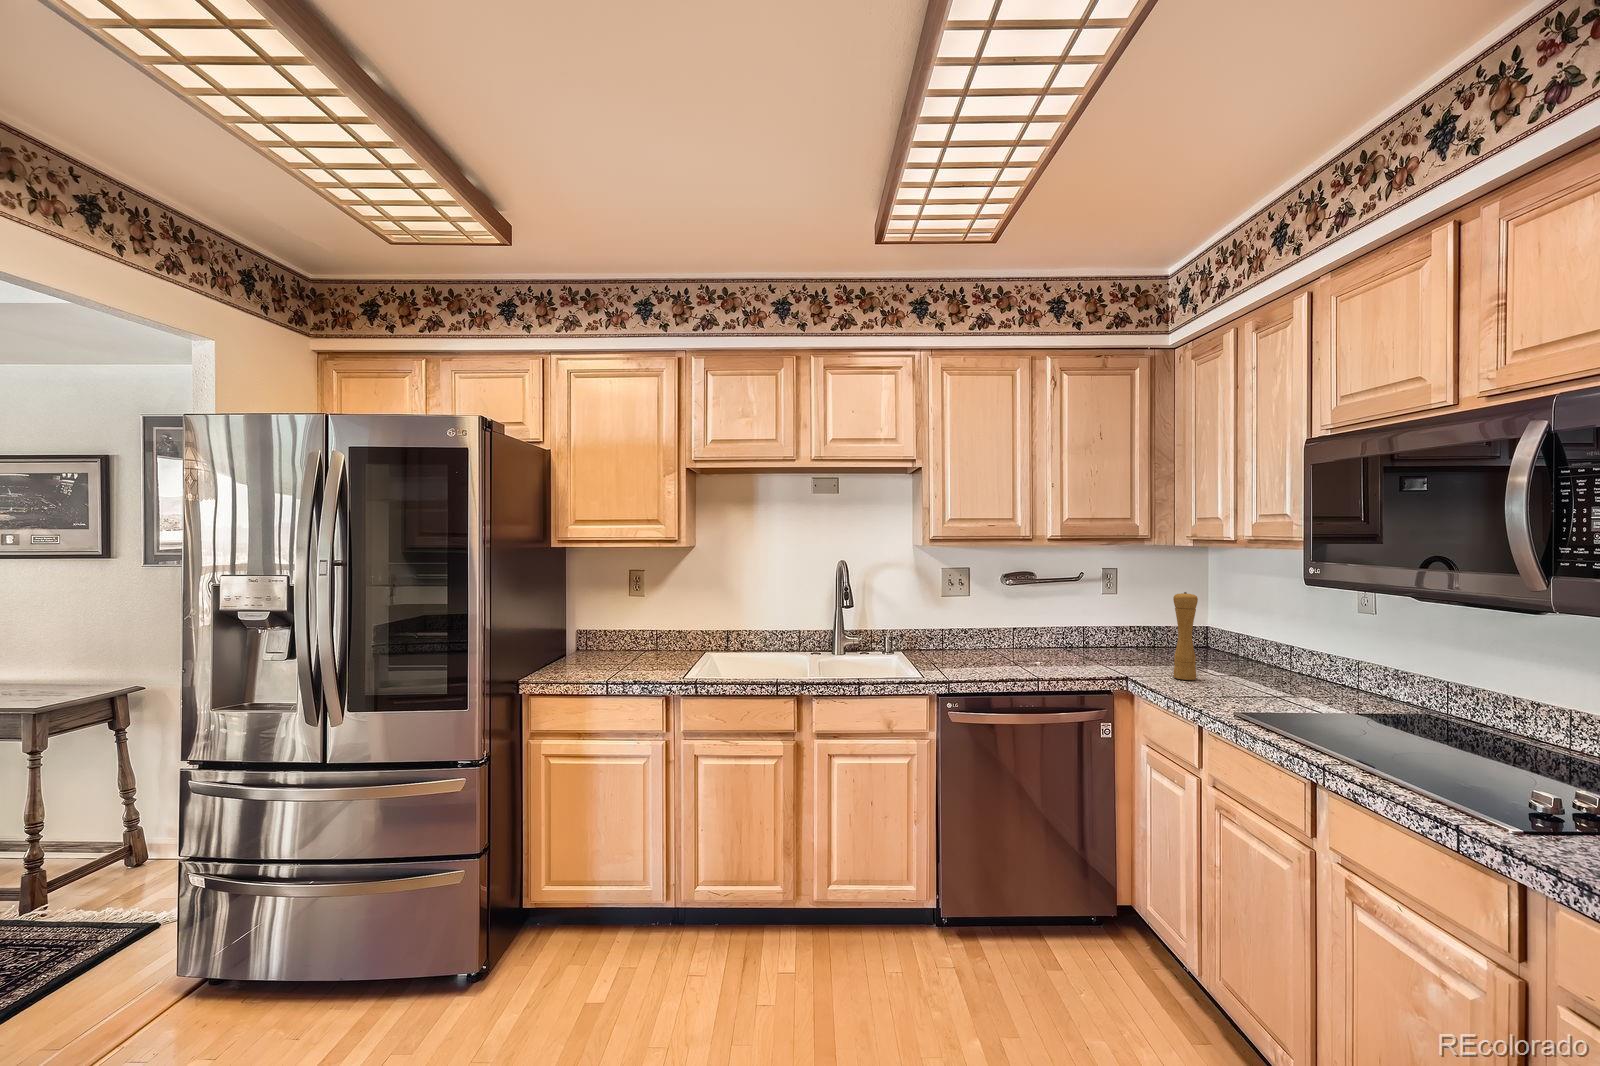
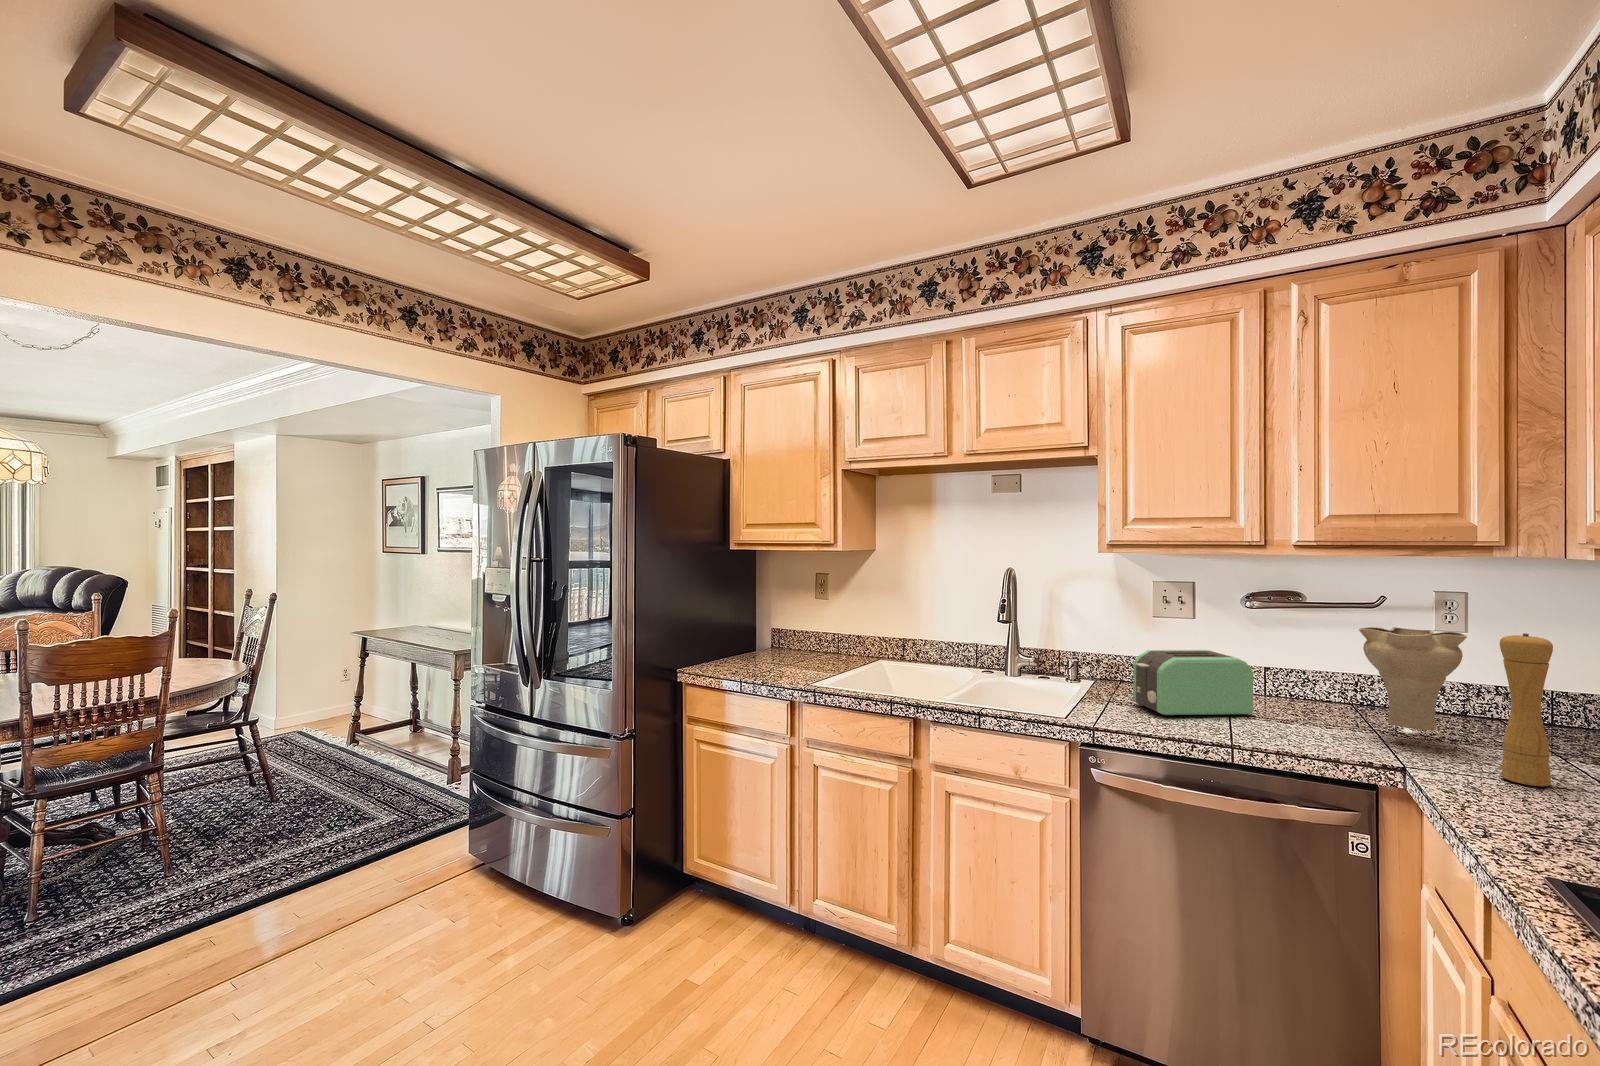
vase: none [1079,594,1151,662] -> present [1359,627,1467,730]
toaster: none [950,618,1025,668] -> present [1133,650,1253,716]

